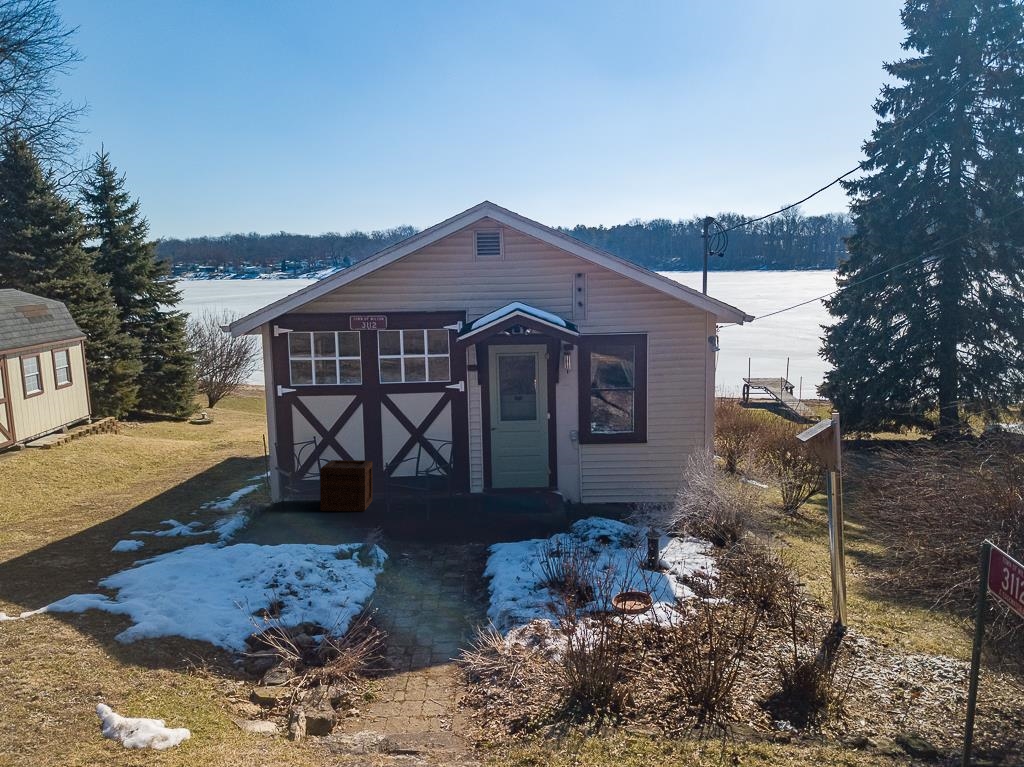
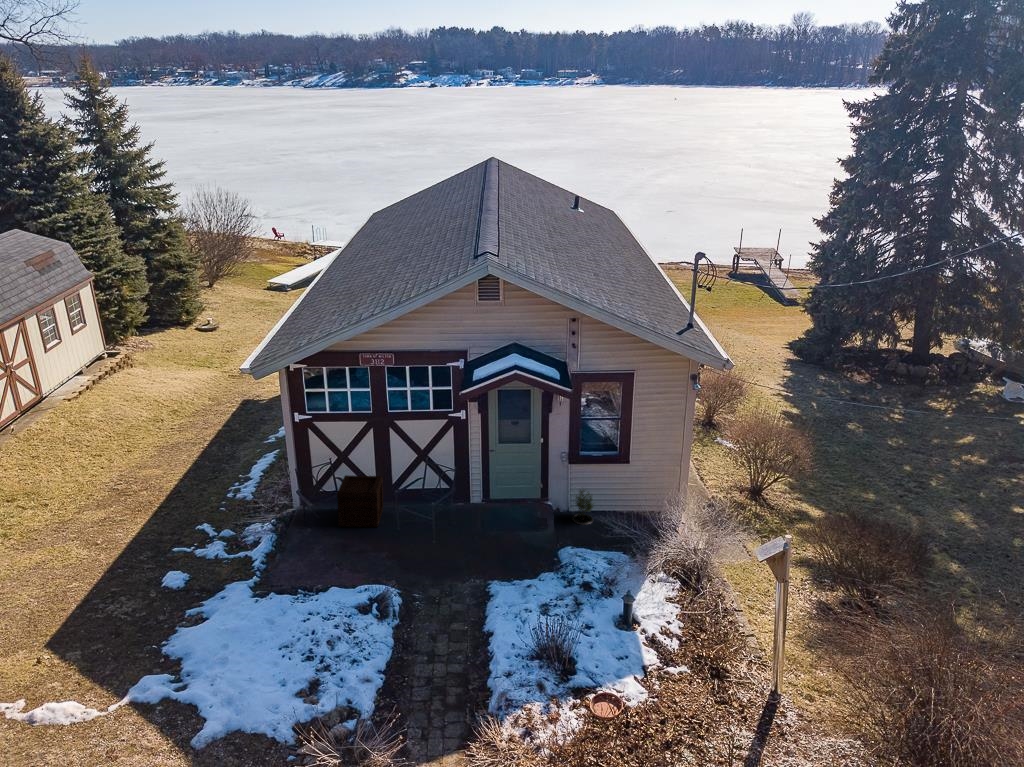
potted tree: none [586,464,612,509] -> present [573,490,594,525]

